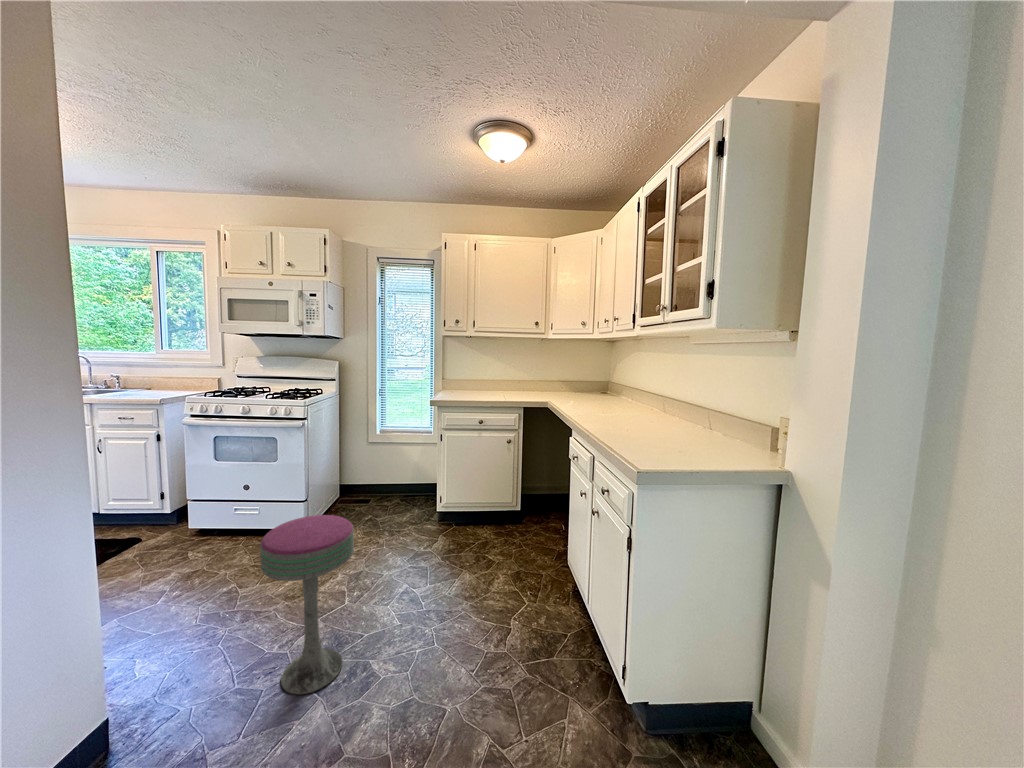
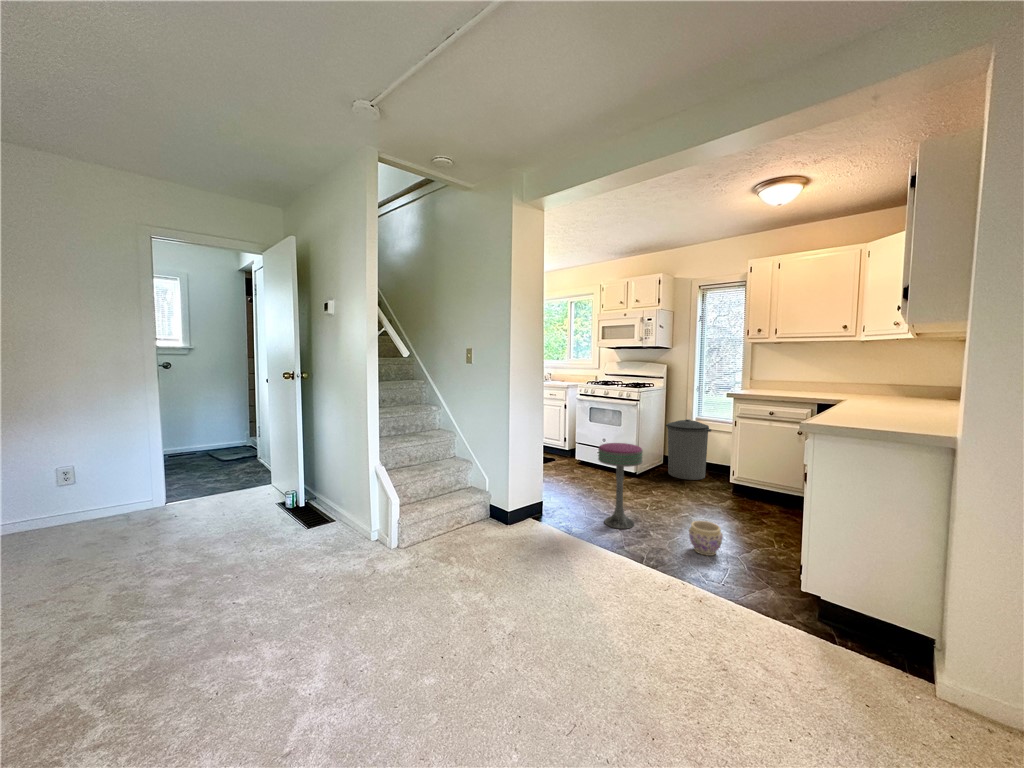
trash can: none [343,434,404,516] -> present [666,419,711,480]
planter: none [446,612,495,677] -> present [689,521,723,556]

